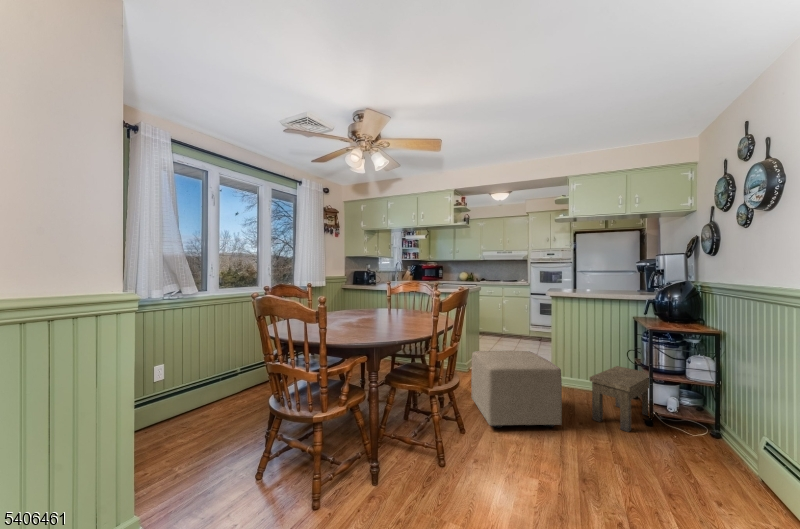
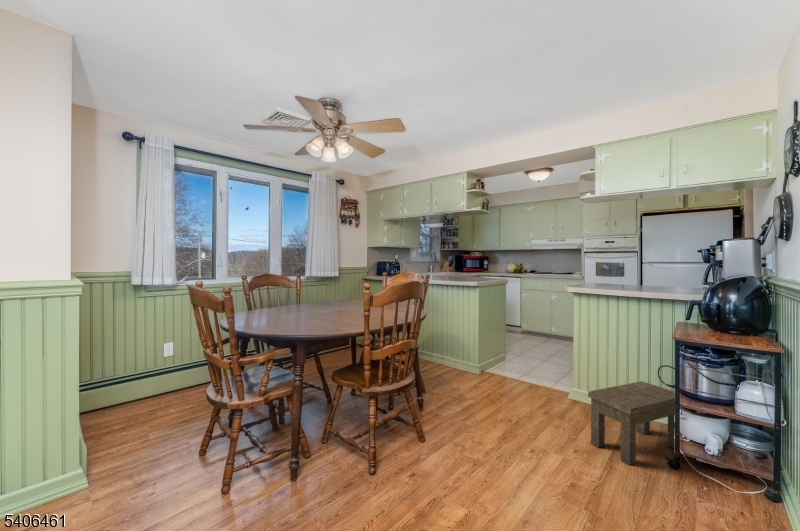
ottoman: present [471,351,562,428] -> none [453,352,541,446]

